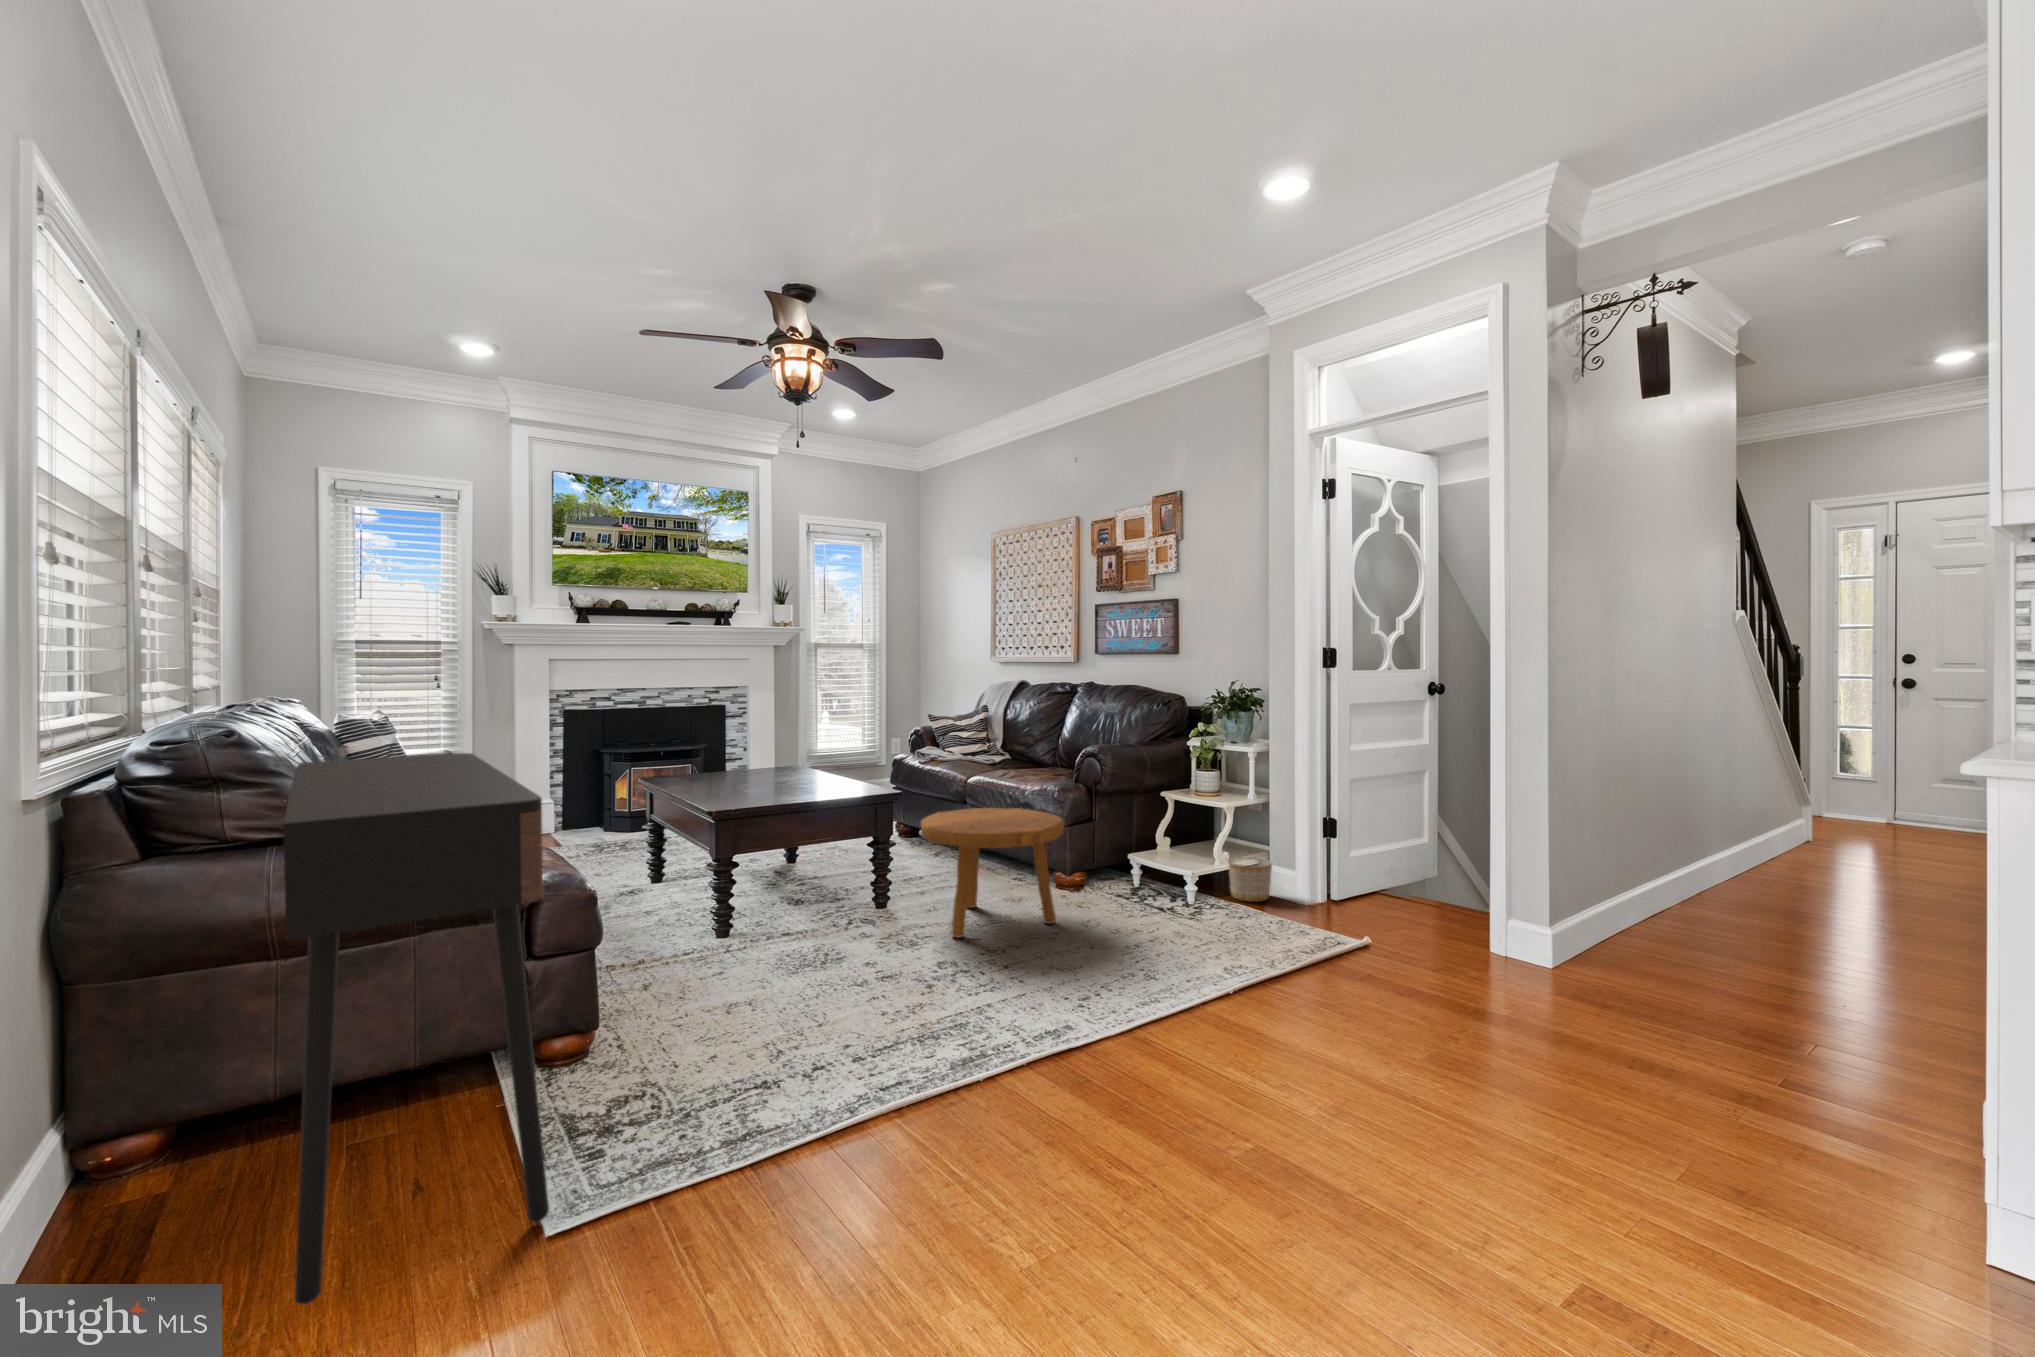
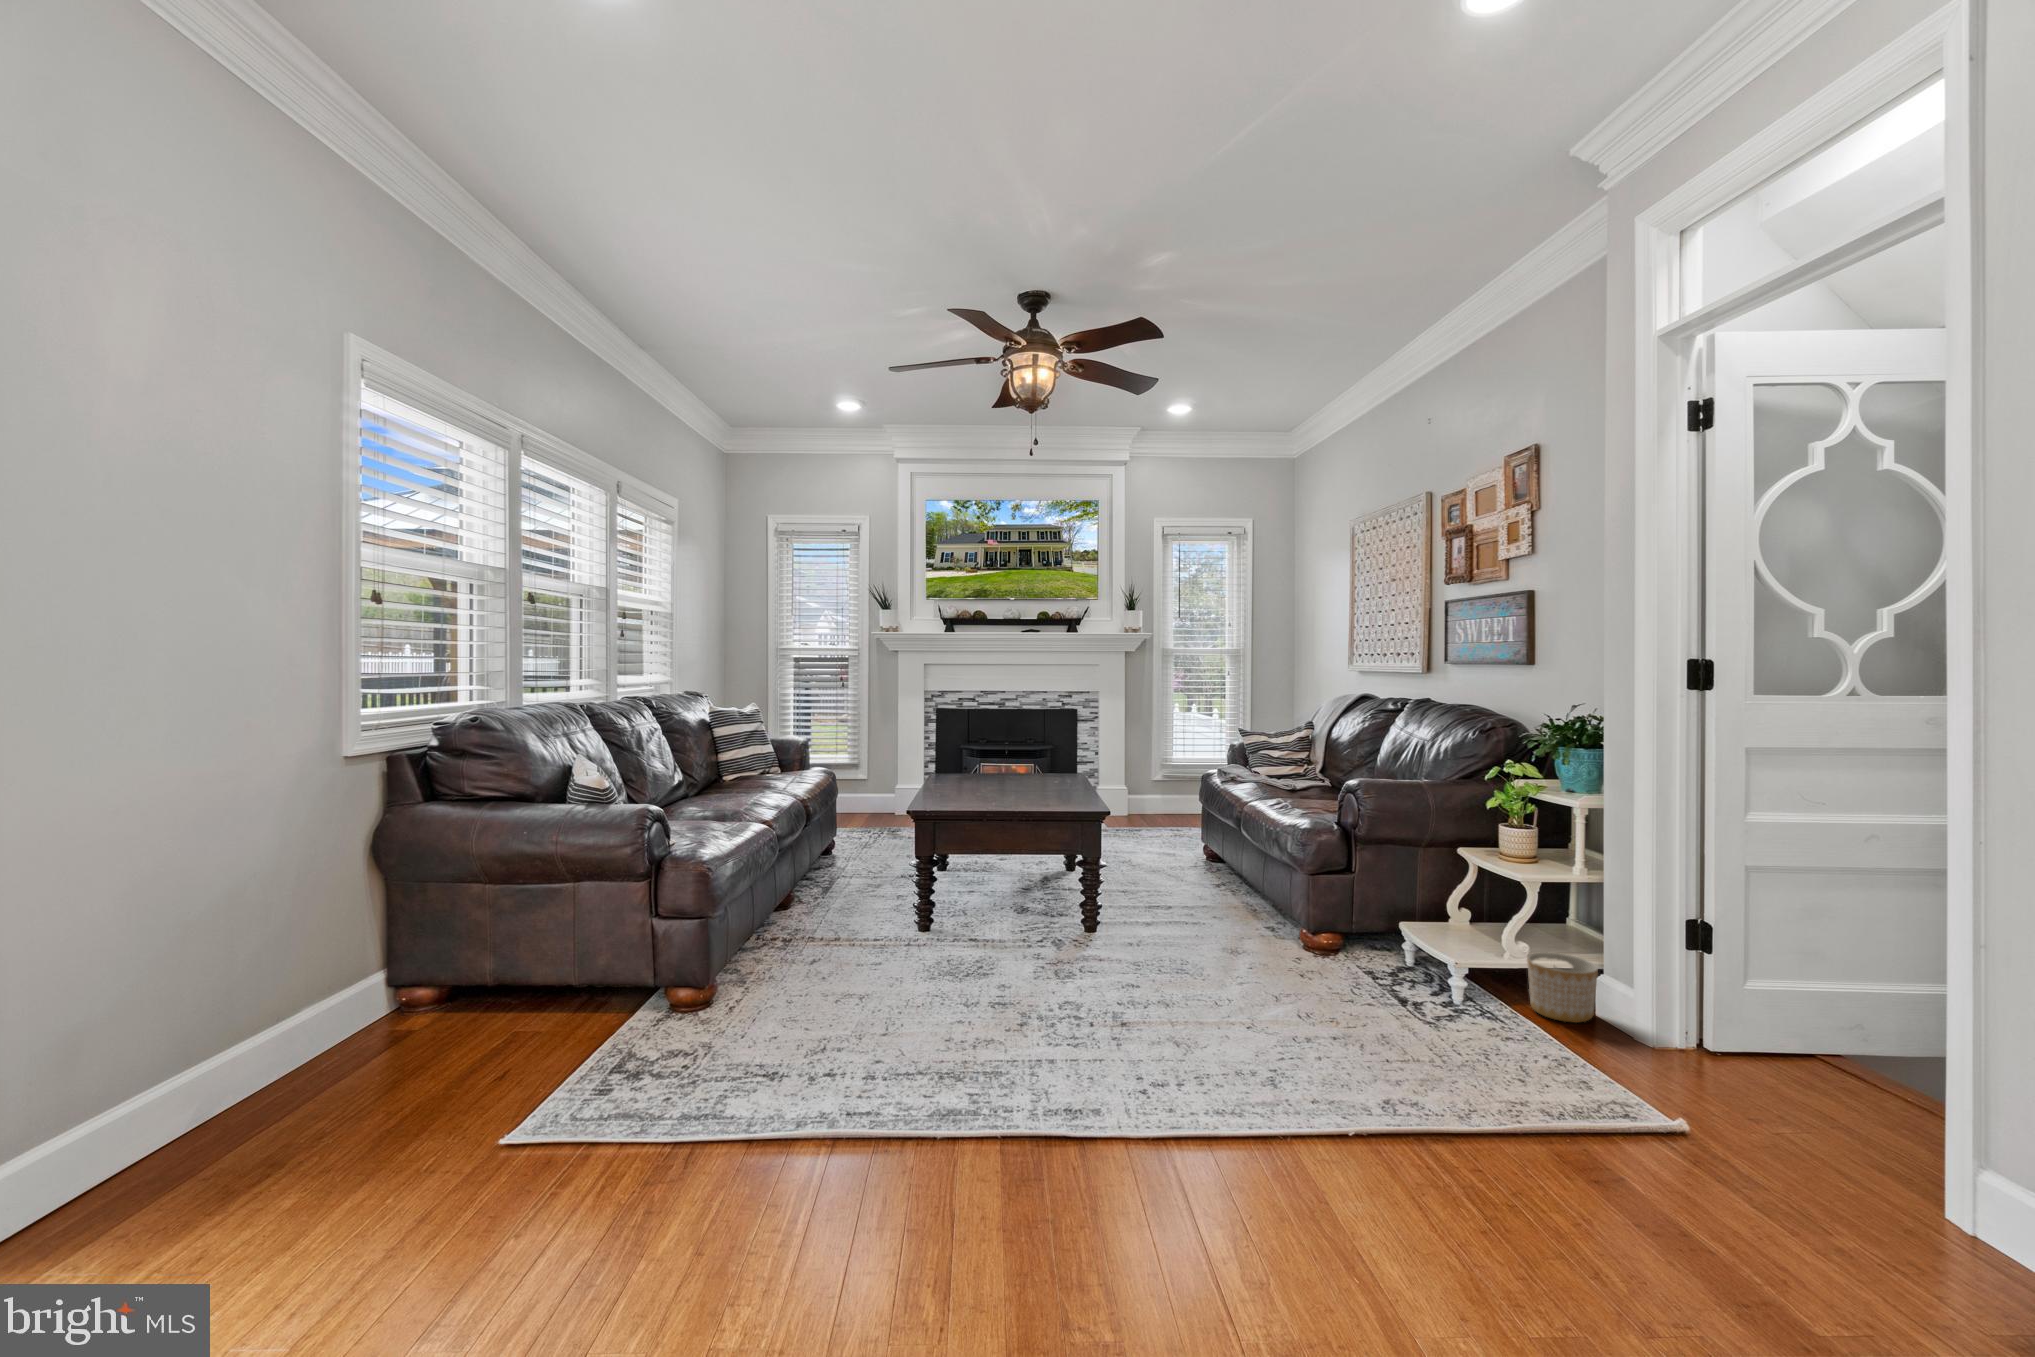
console table: present [283,753,549,1304] -> none [325,741,660,1144]
footstool: present [921,808,1064,938] -> none [1094,838,1262,988]

